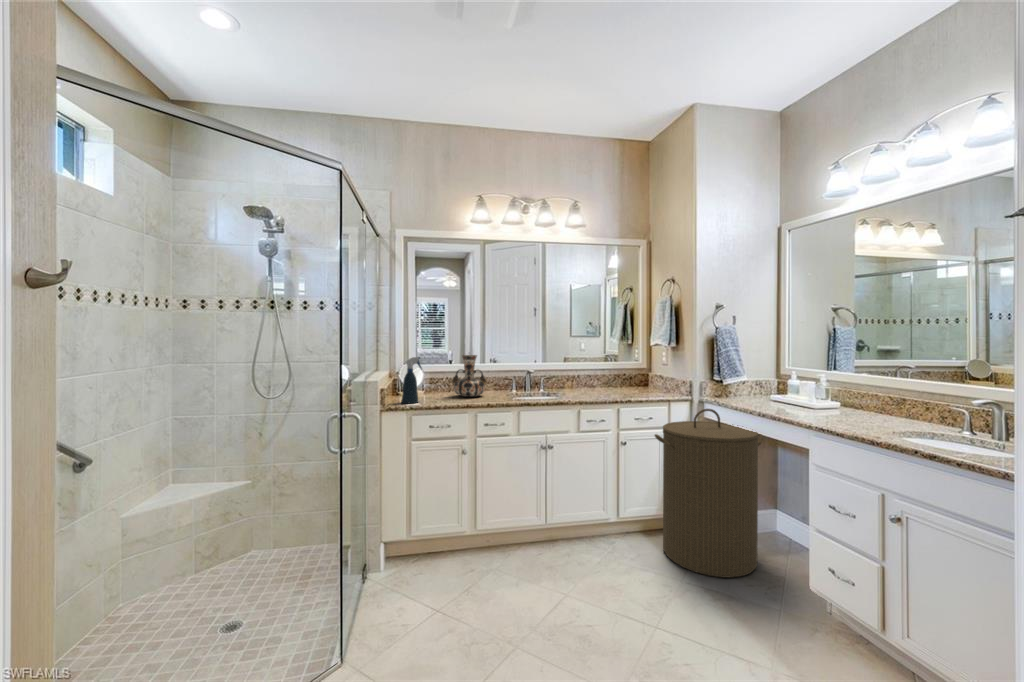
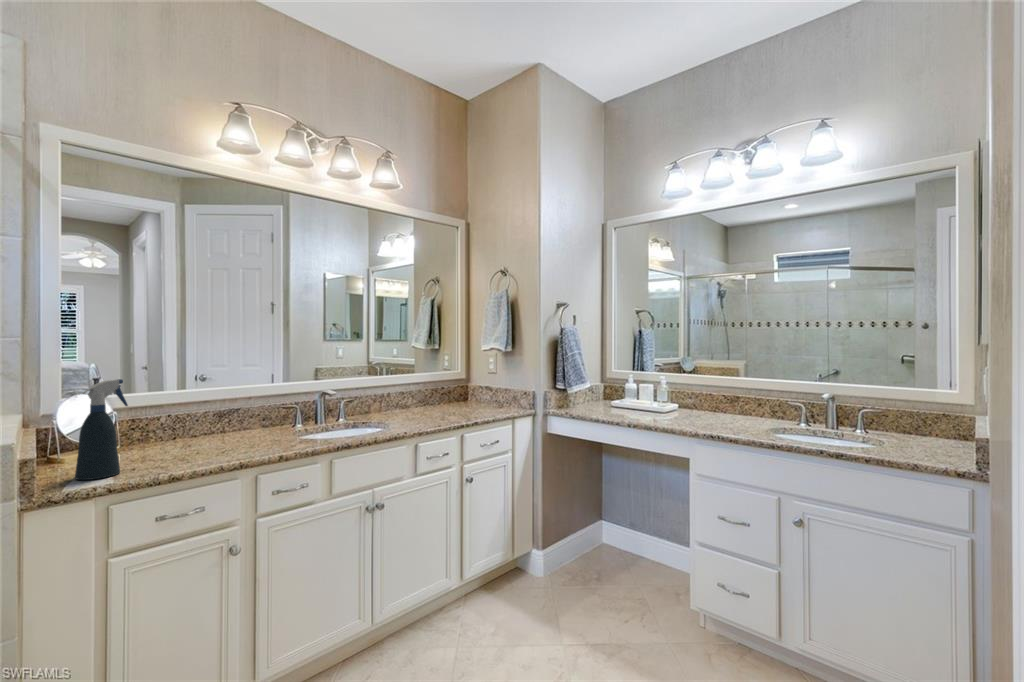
decorative vase: present [452,355,487,397] -> none [186,370,259,446]
laundry hamper: present [655,409,763,577] -> none [516,424,623,628]

